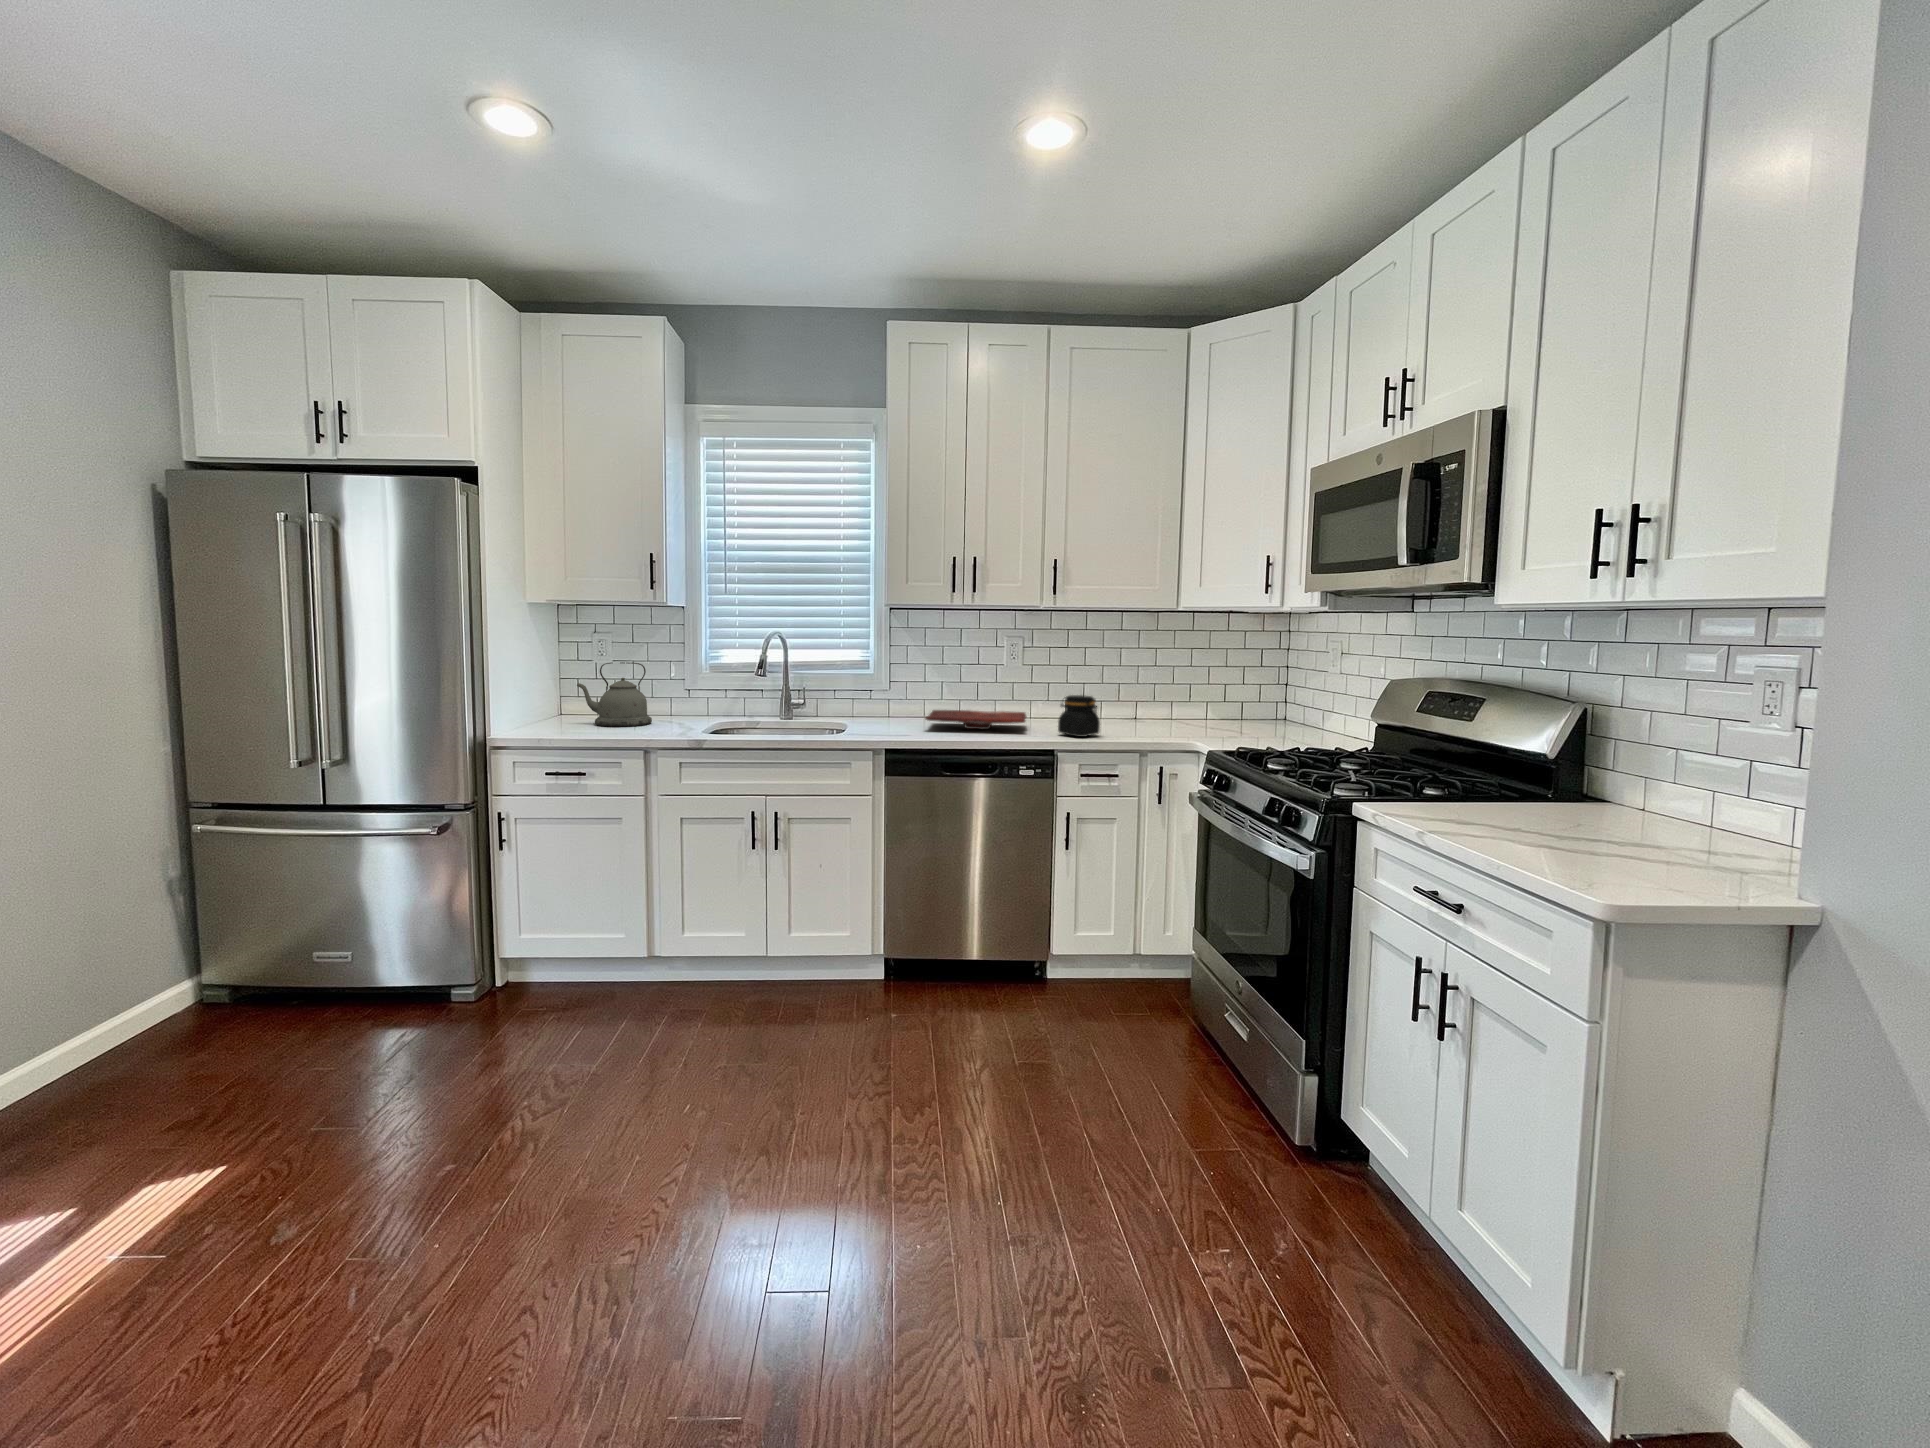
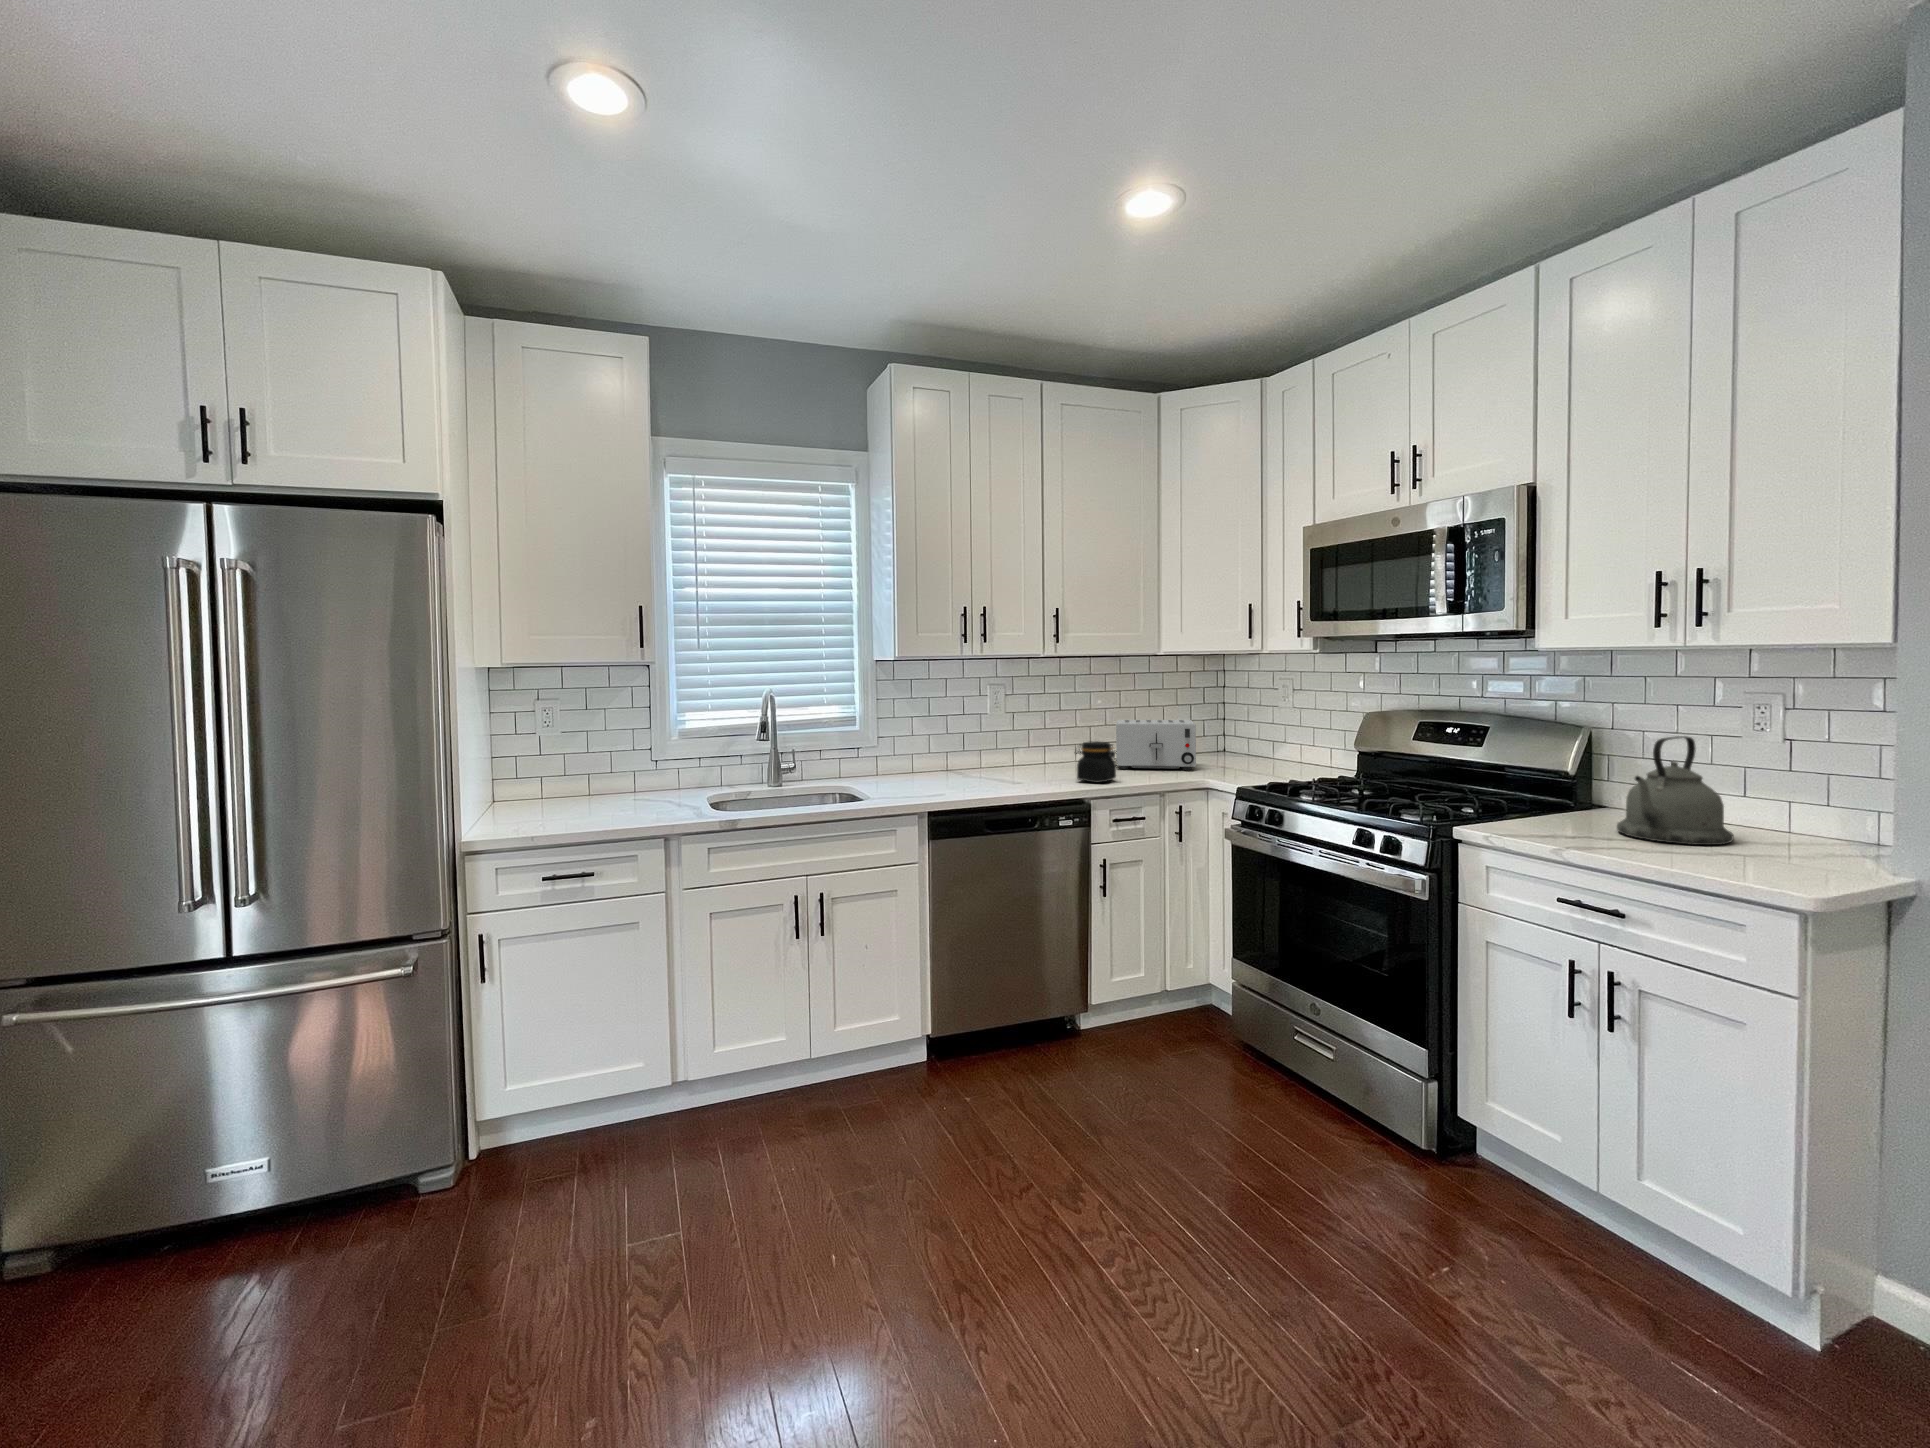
kettle: present [577,662,652,727] -> present [1617,736,1734,845]
toaster: none [1127,678,1220,733] -> present [1116,720,1196,770]
cutting board: present [925,710,1026,729] -> none [932,761,1047,783]

